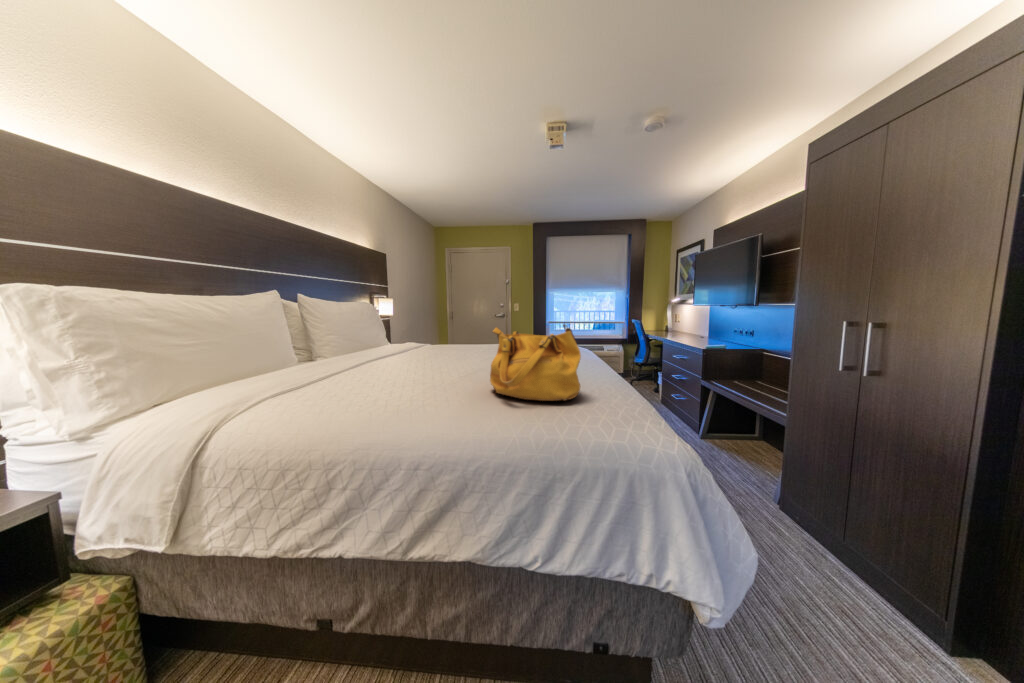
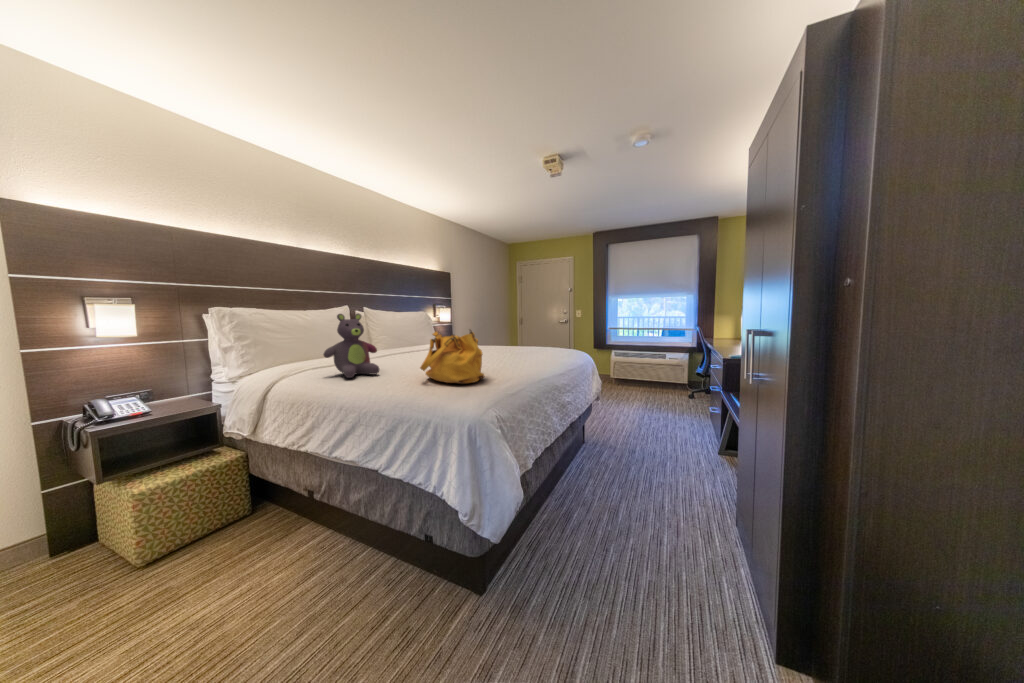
stuffed bear: none [318,298,411,406] -> present [324,313,379,378]

